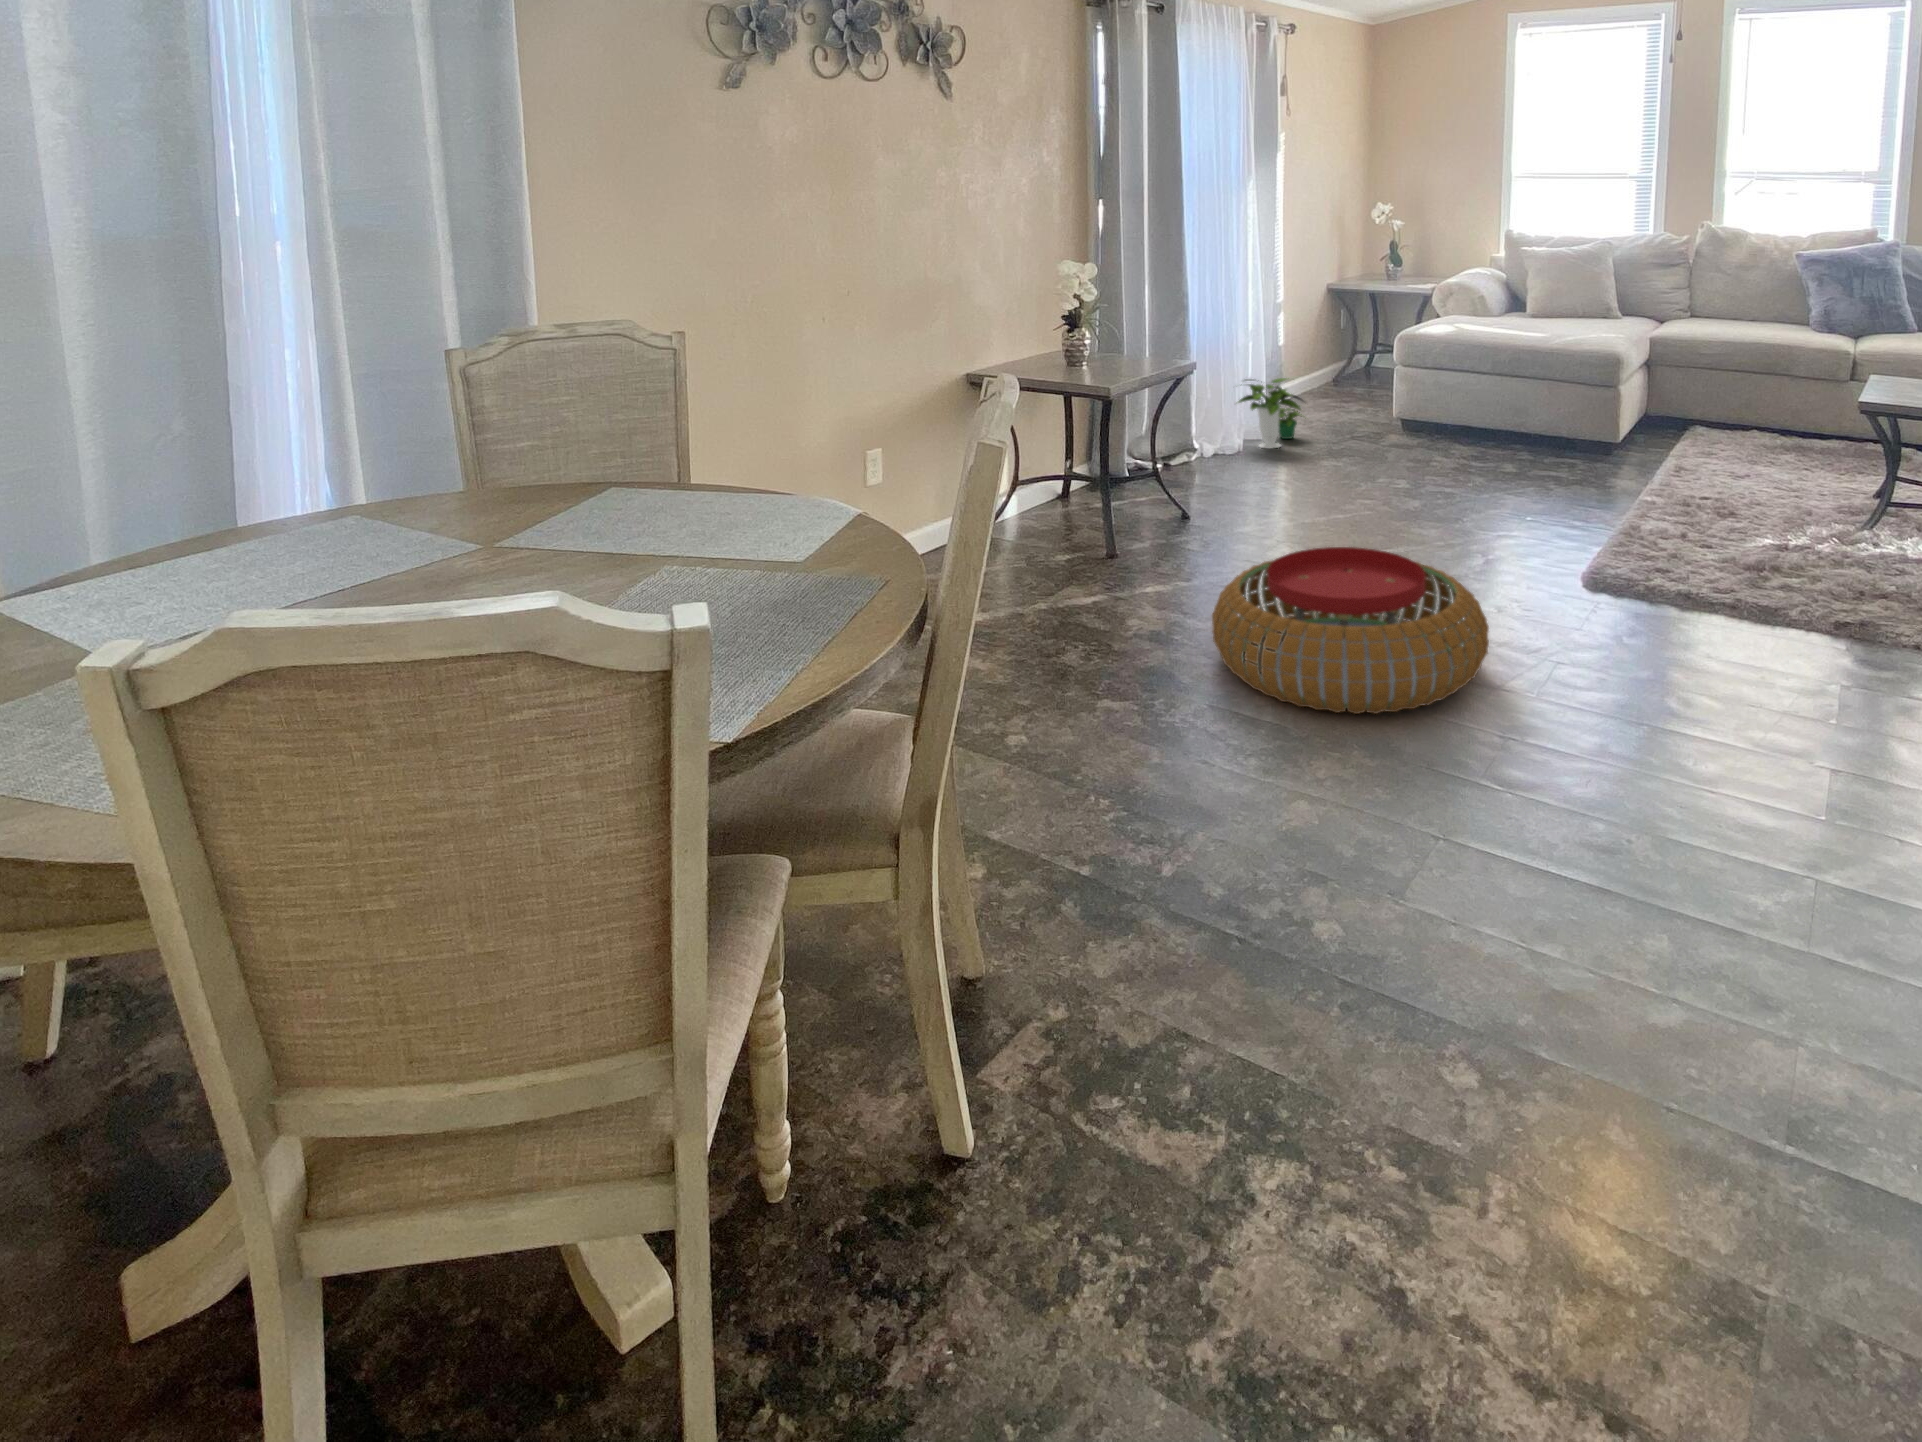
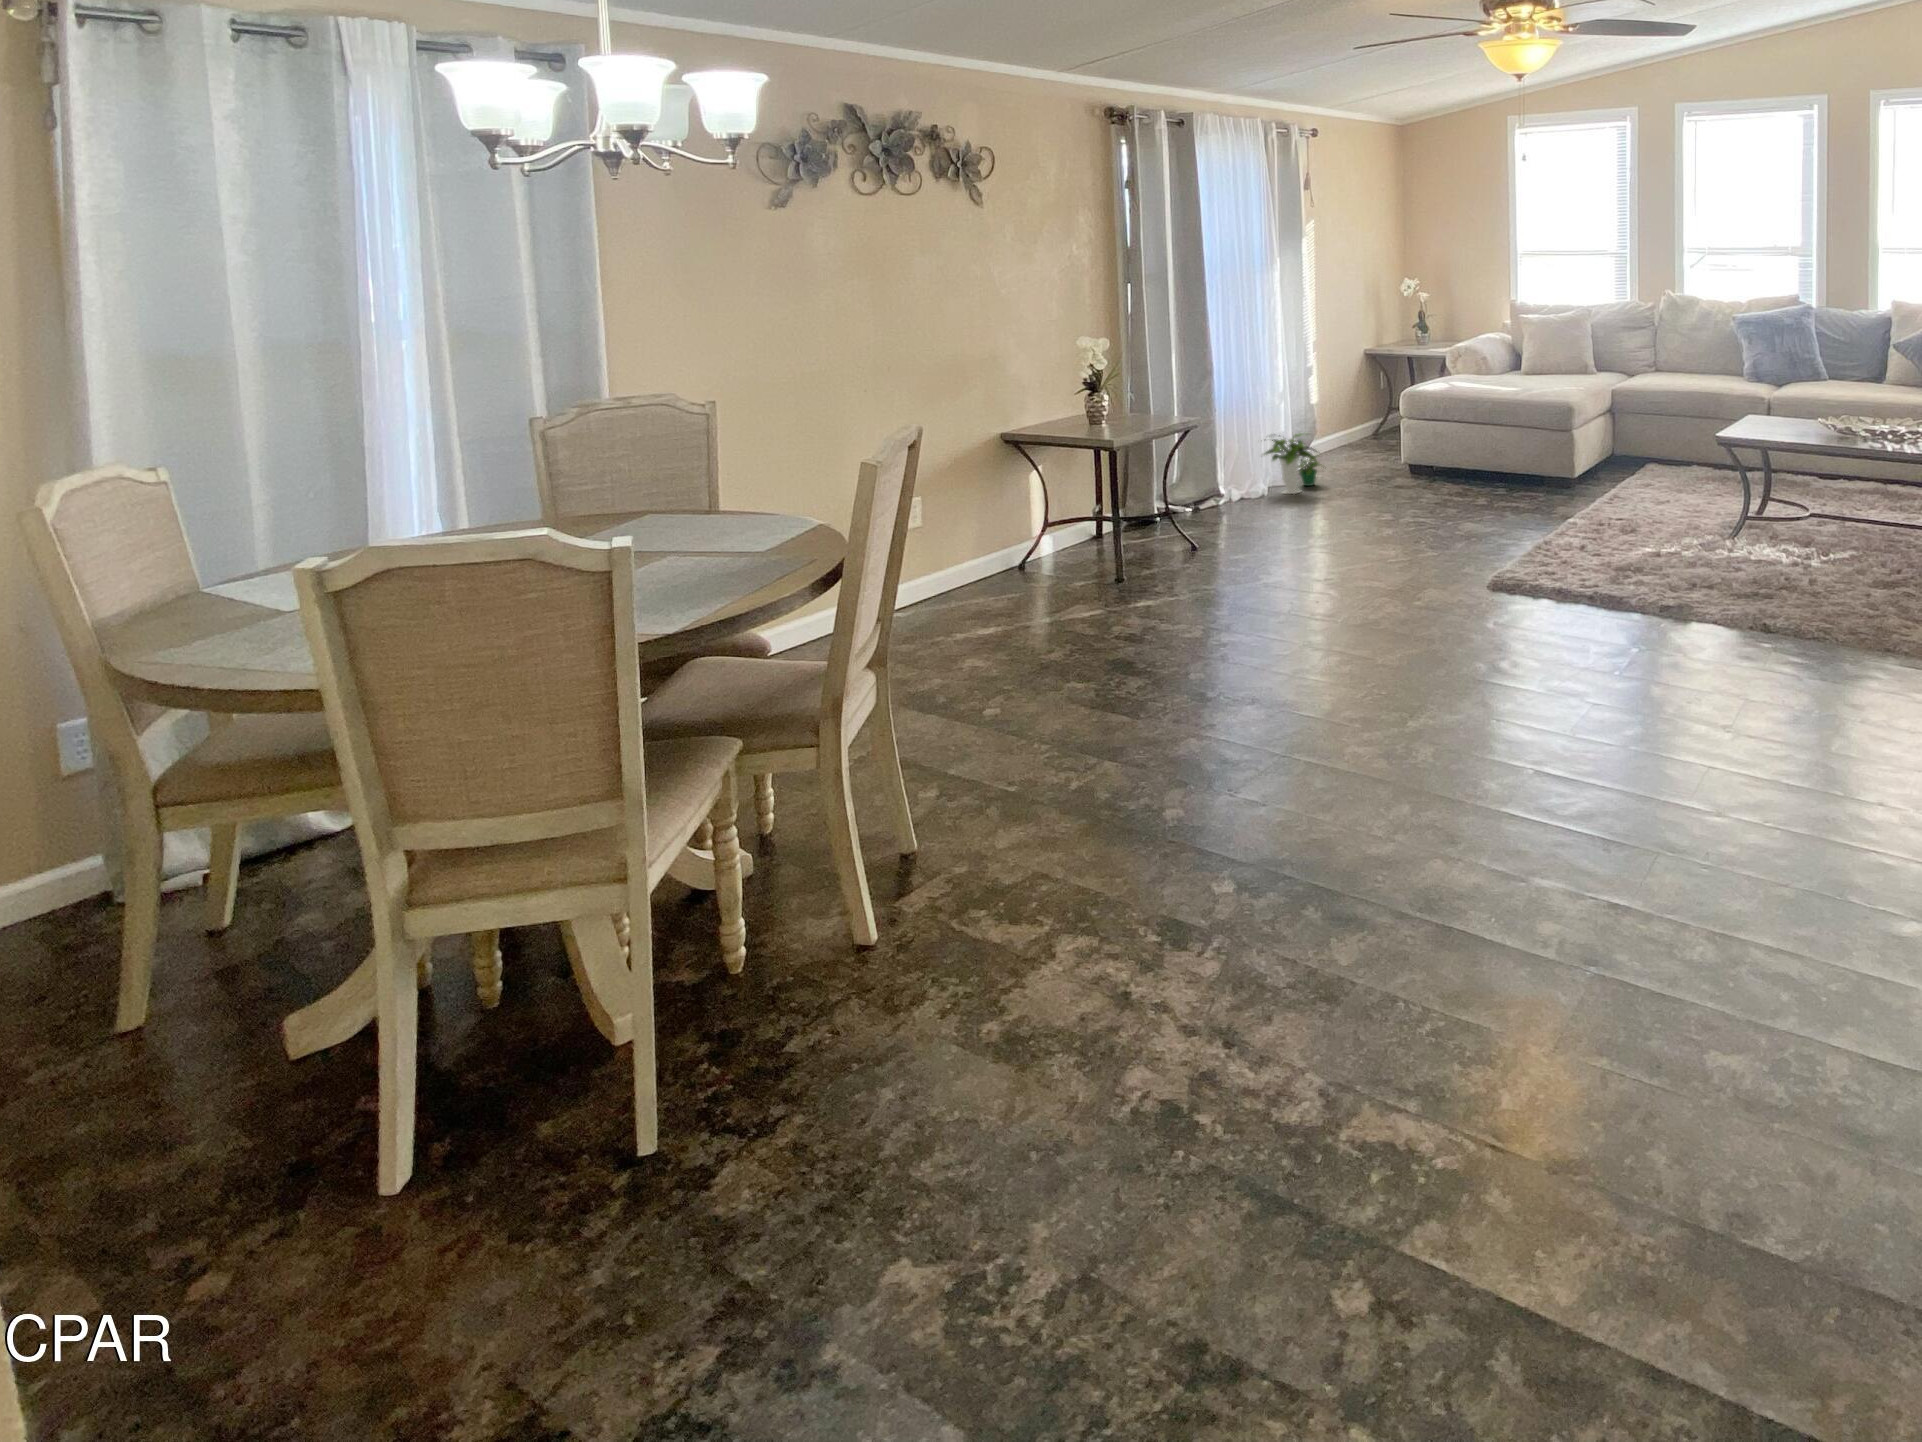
pouf: present [1212,547,1489,714] -> none [1165,561,1375,683]

